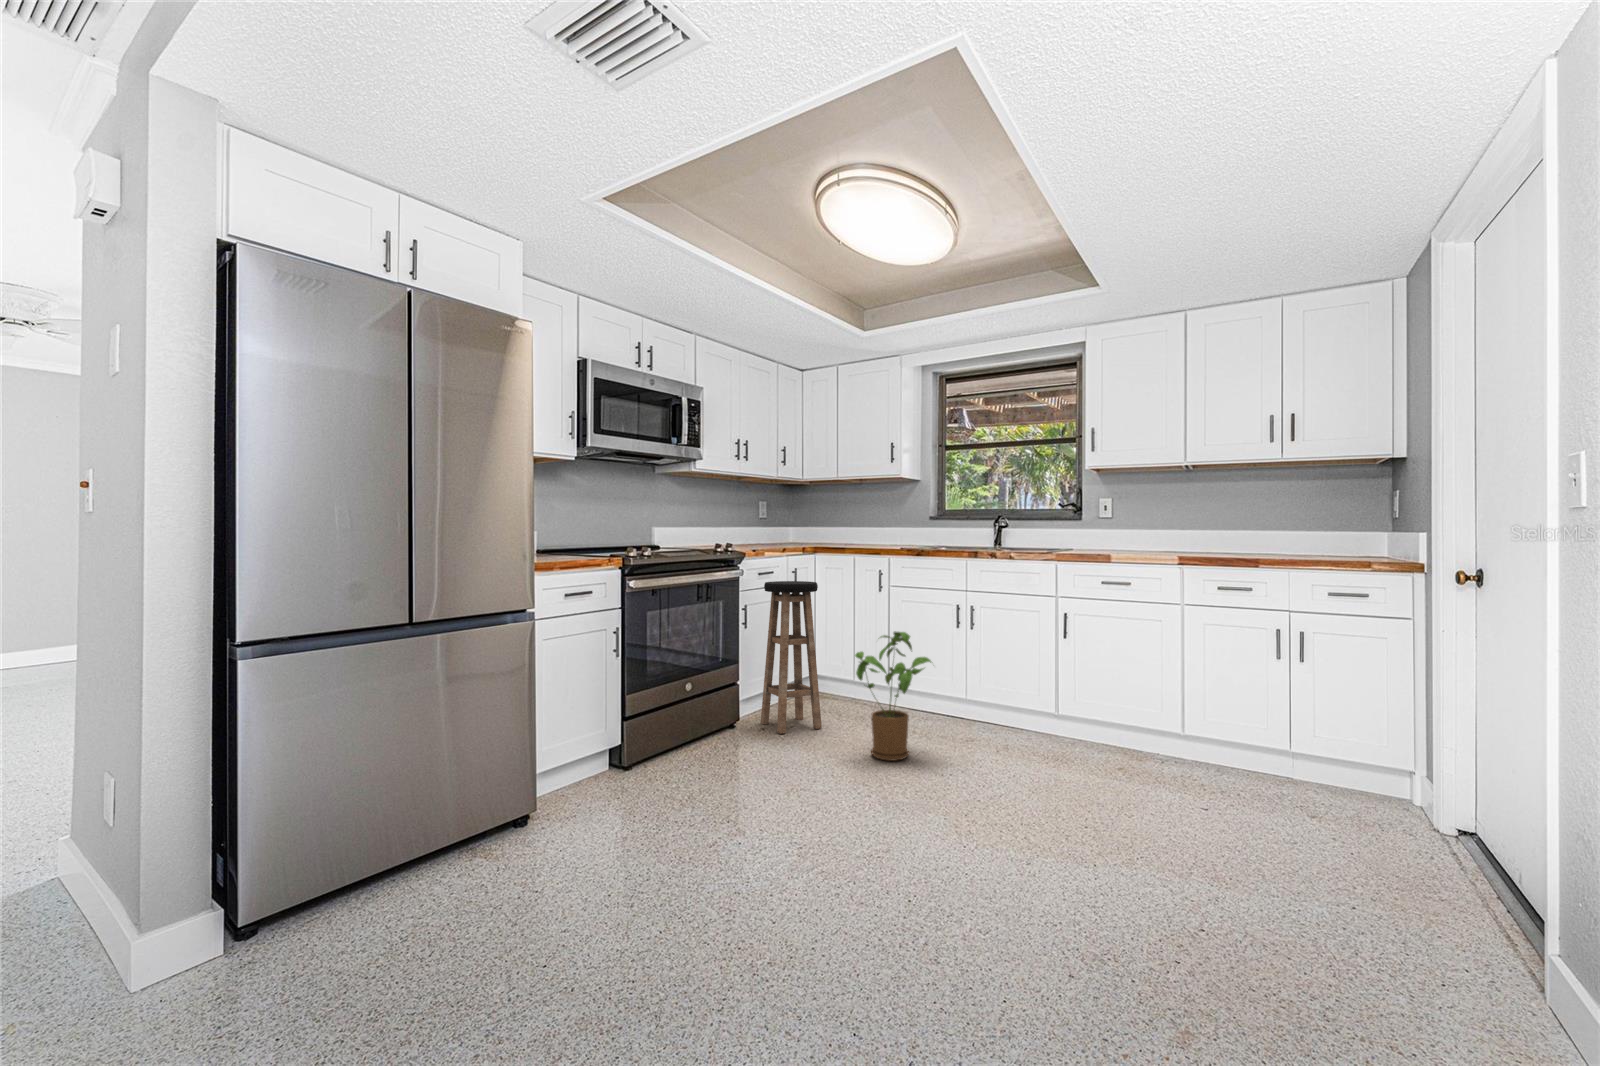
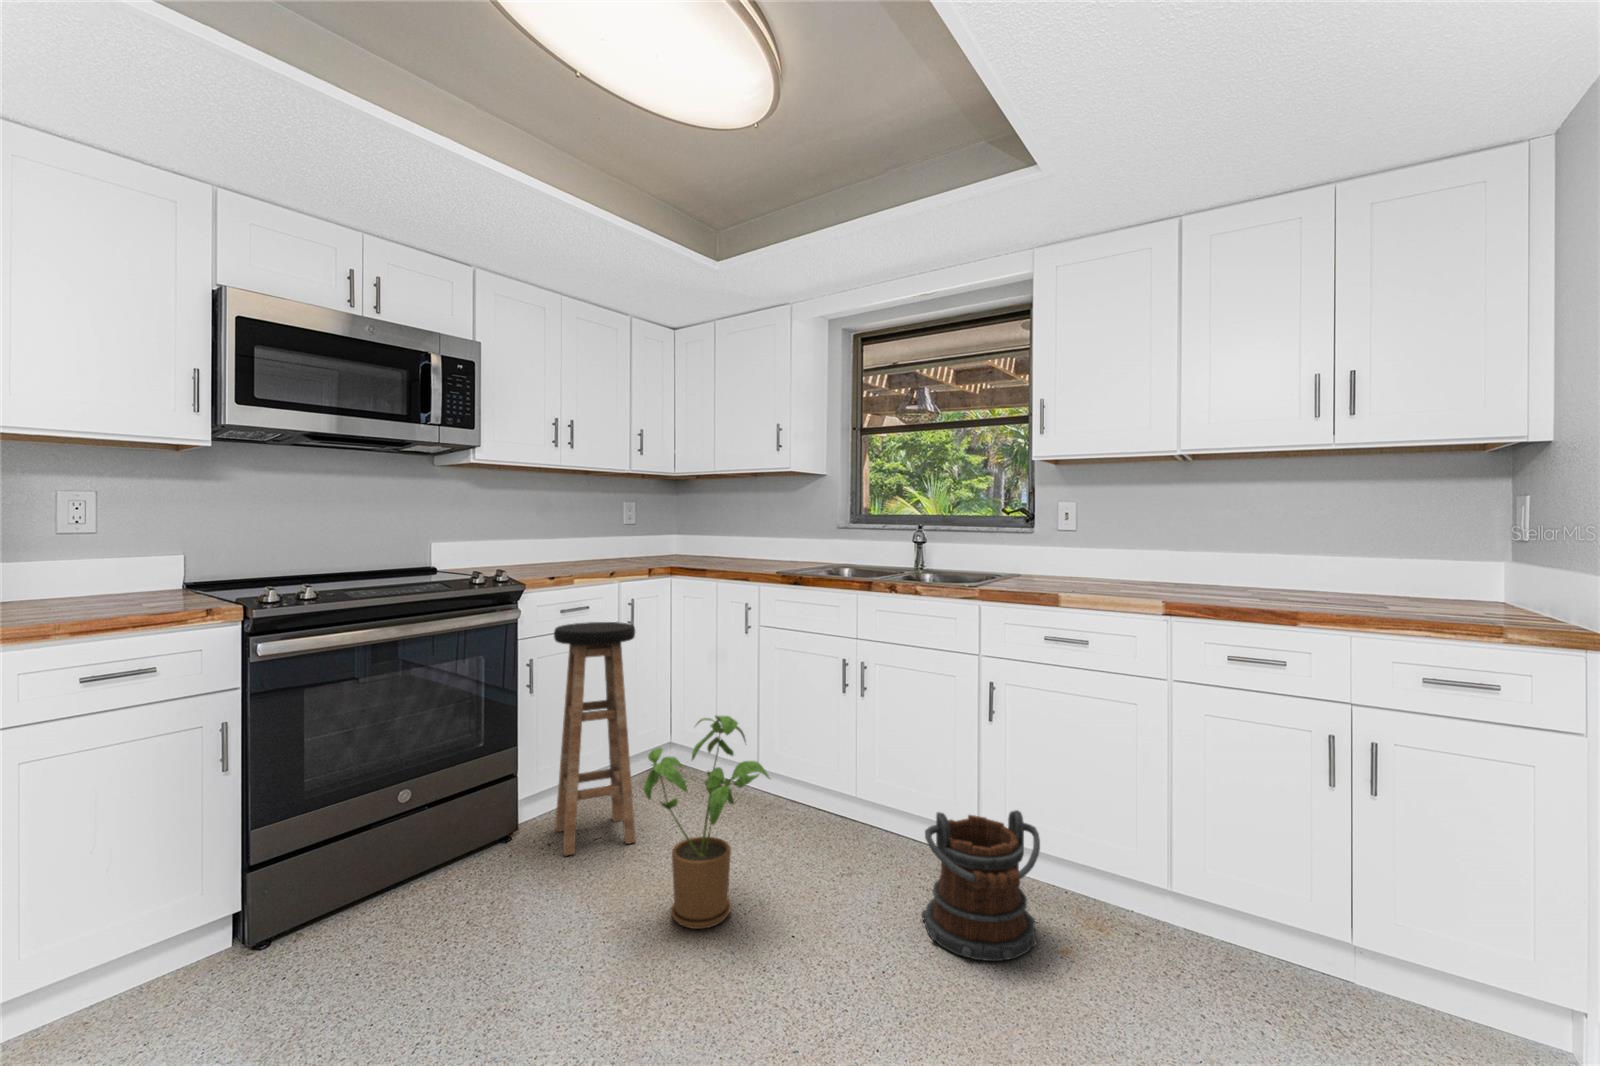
bucket: none [1029,687,1105,771] -> present [921,810,1040,961]

